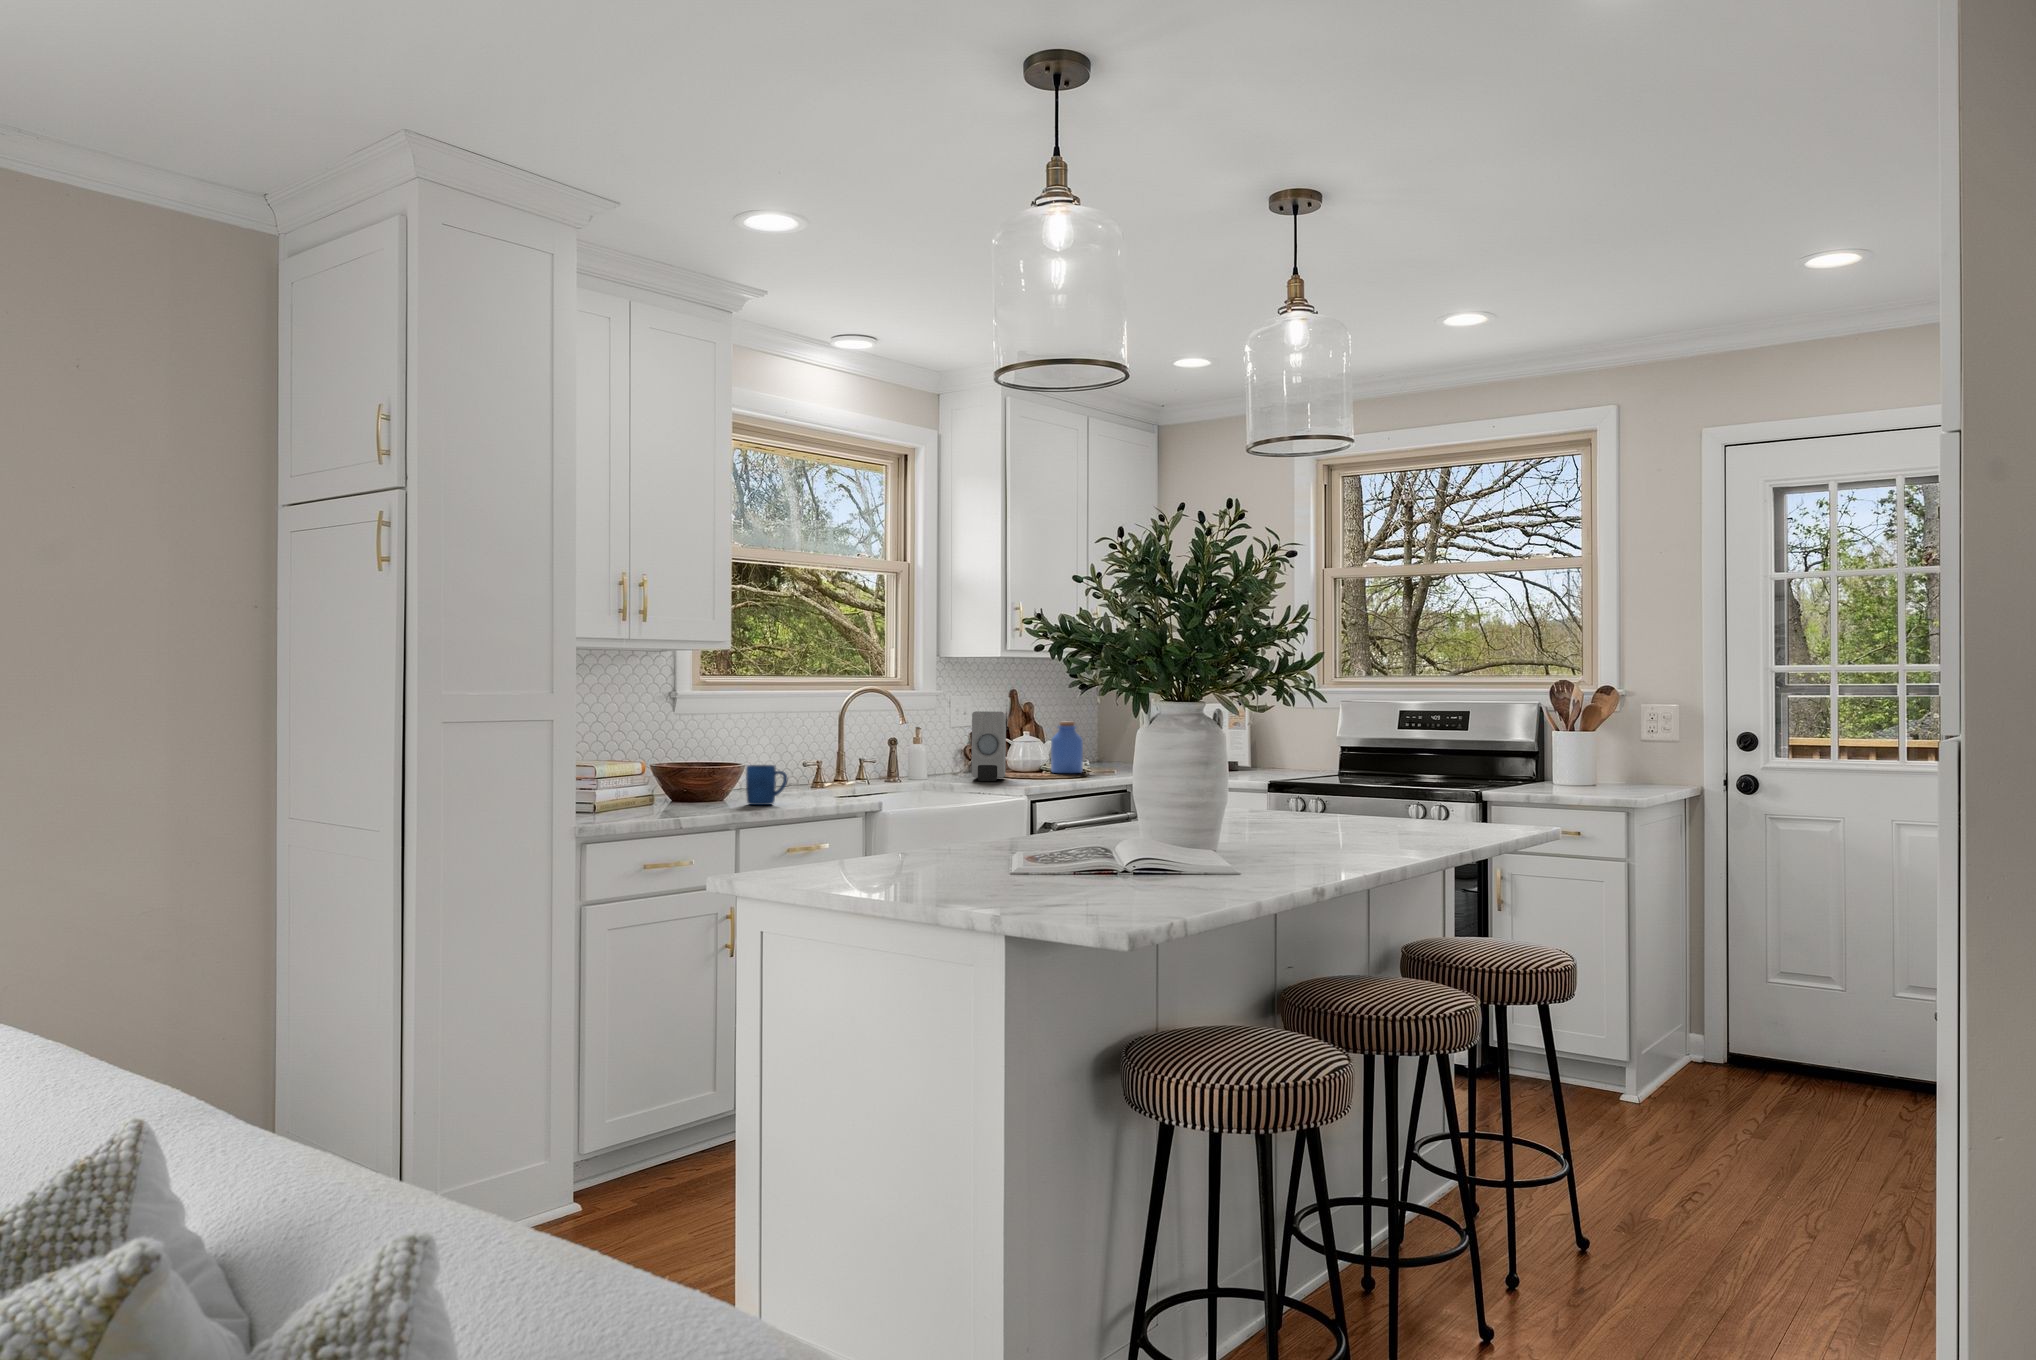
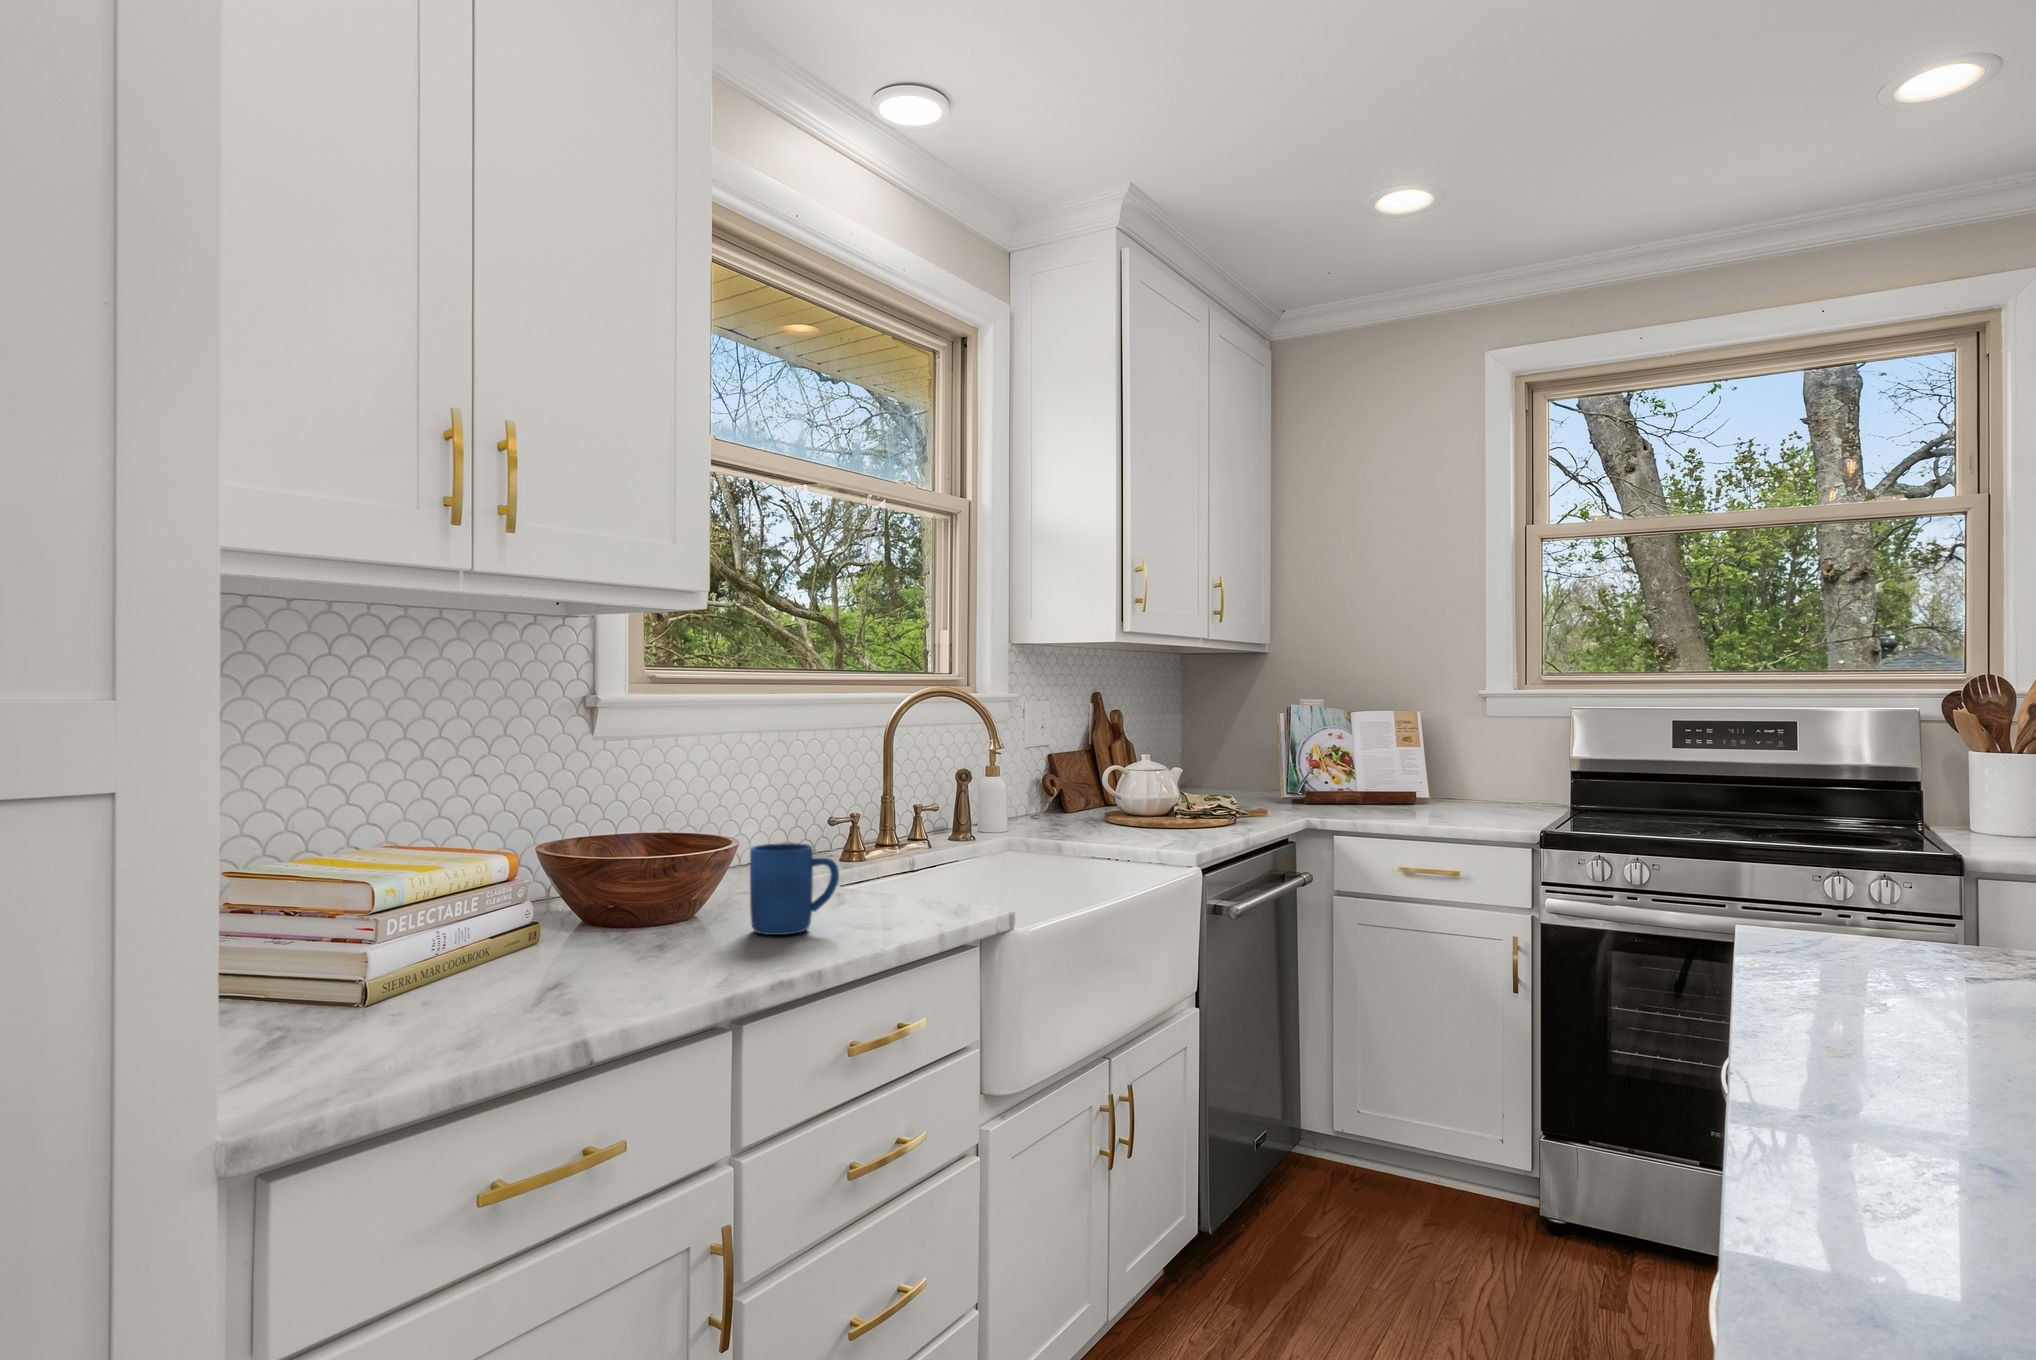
soap dispenser: present [971,711,1006,781] -> none [1082,725,1142,837]
jar: present [1051,721,1083,773] -> none [1170,739,1218,815]

